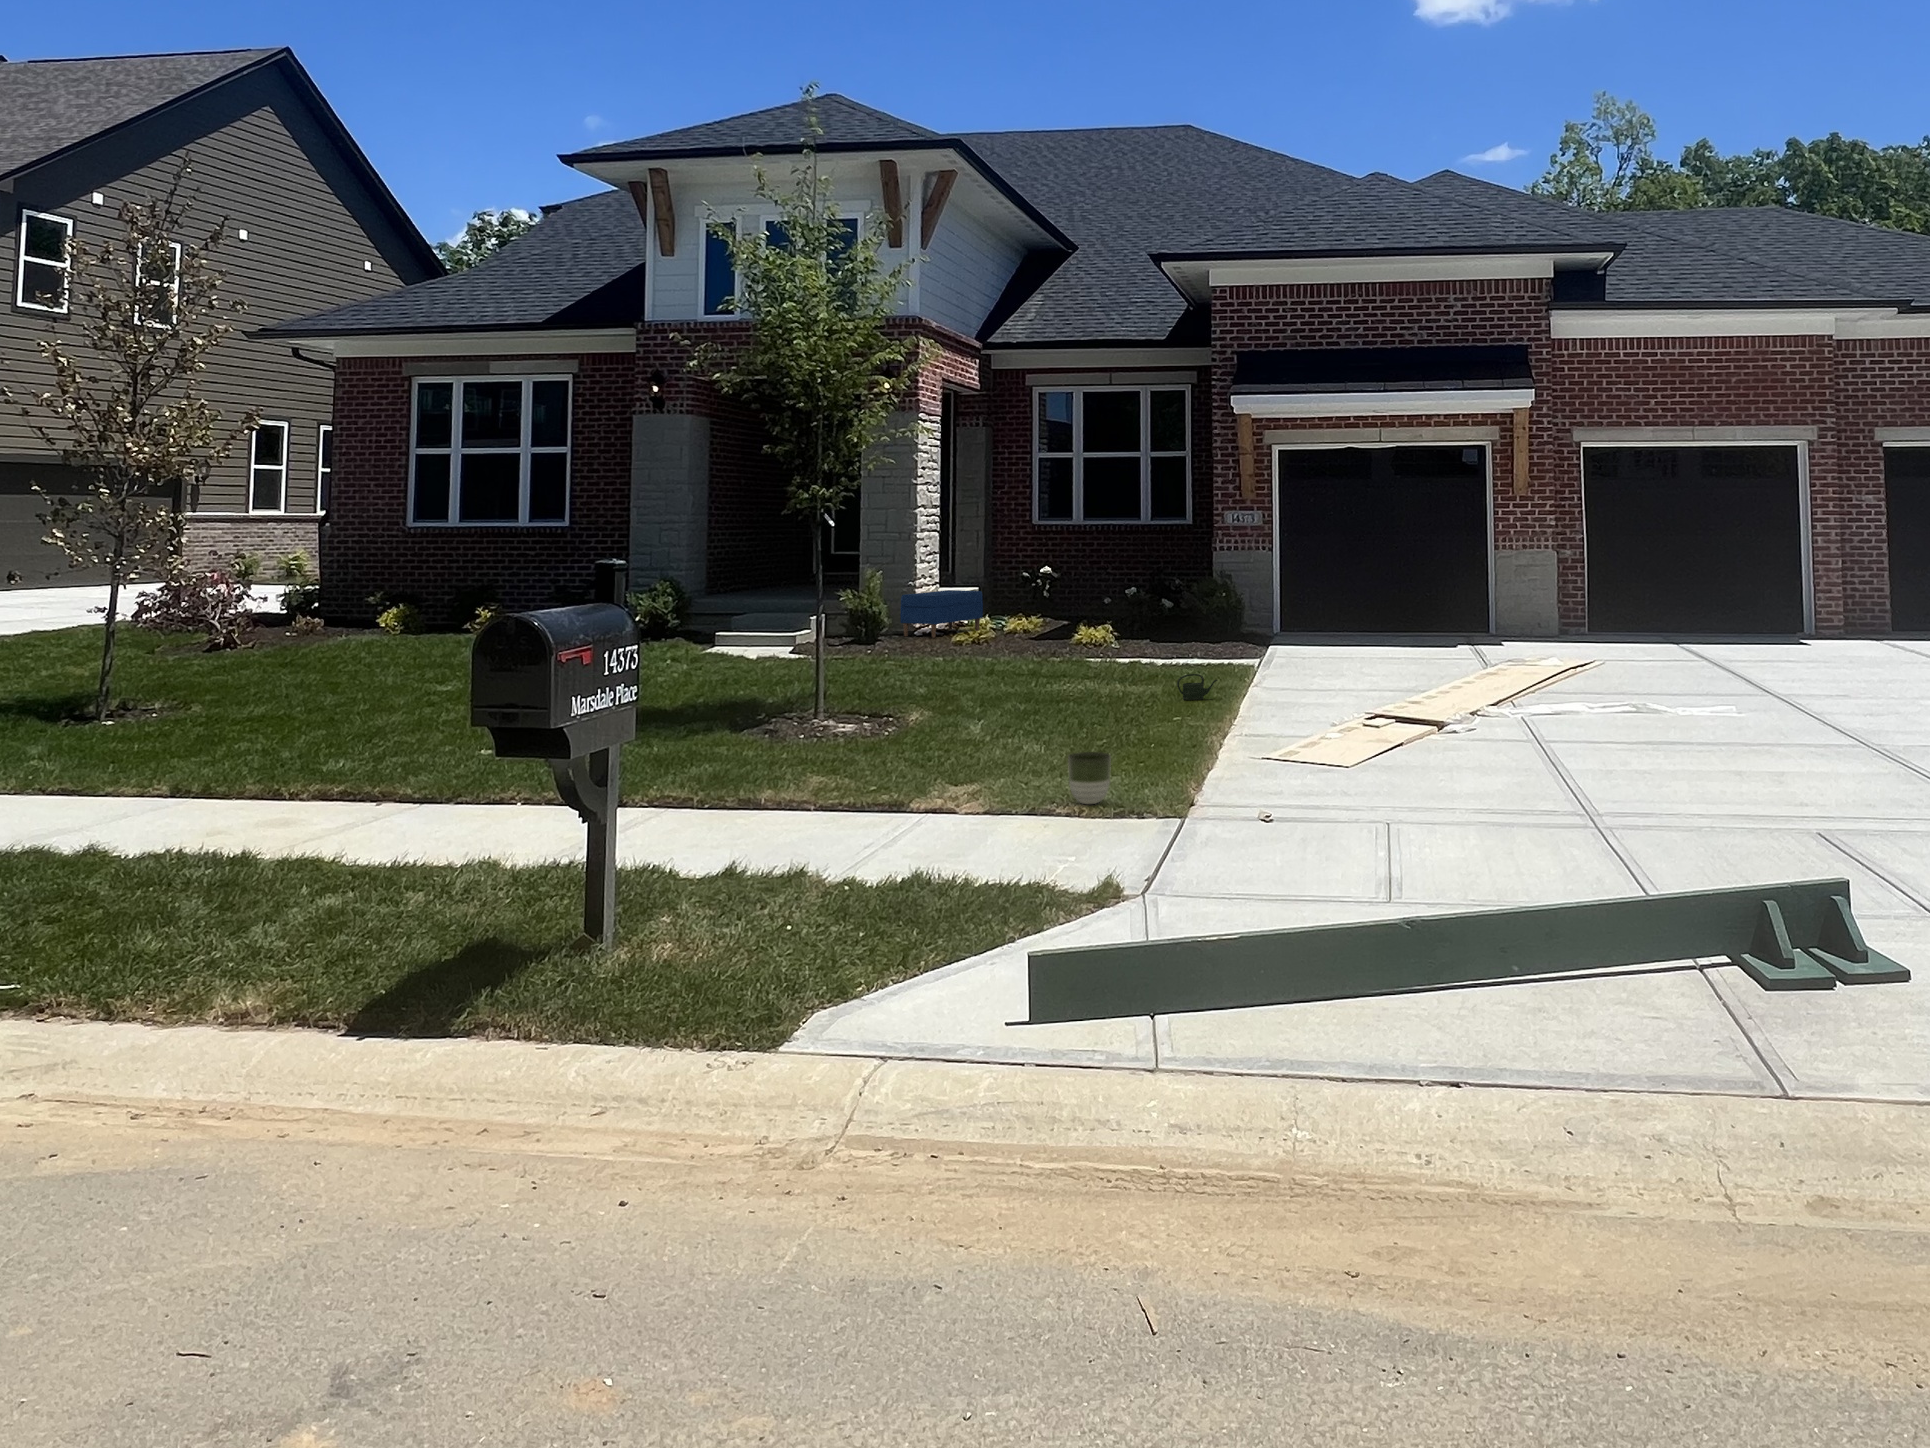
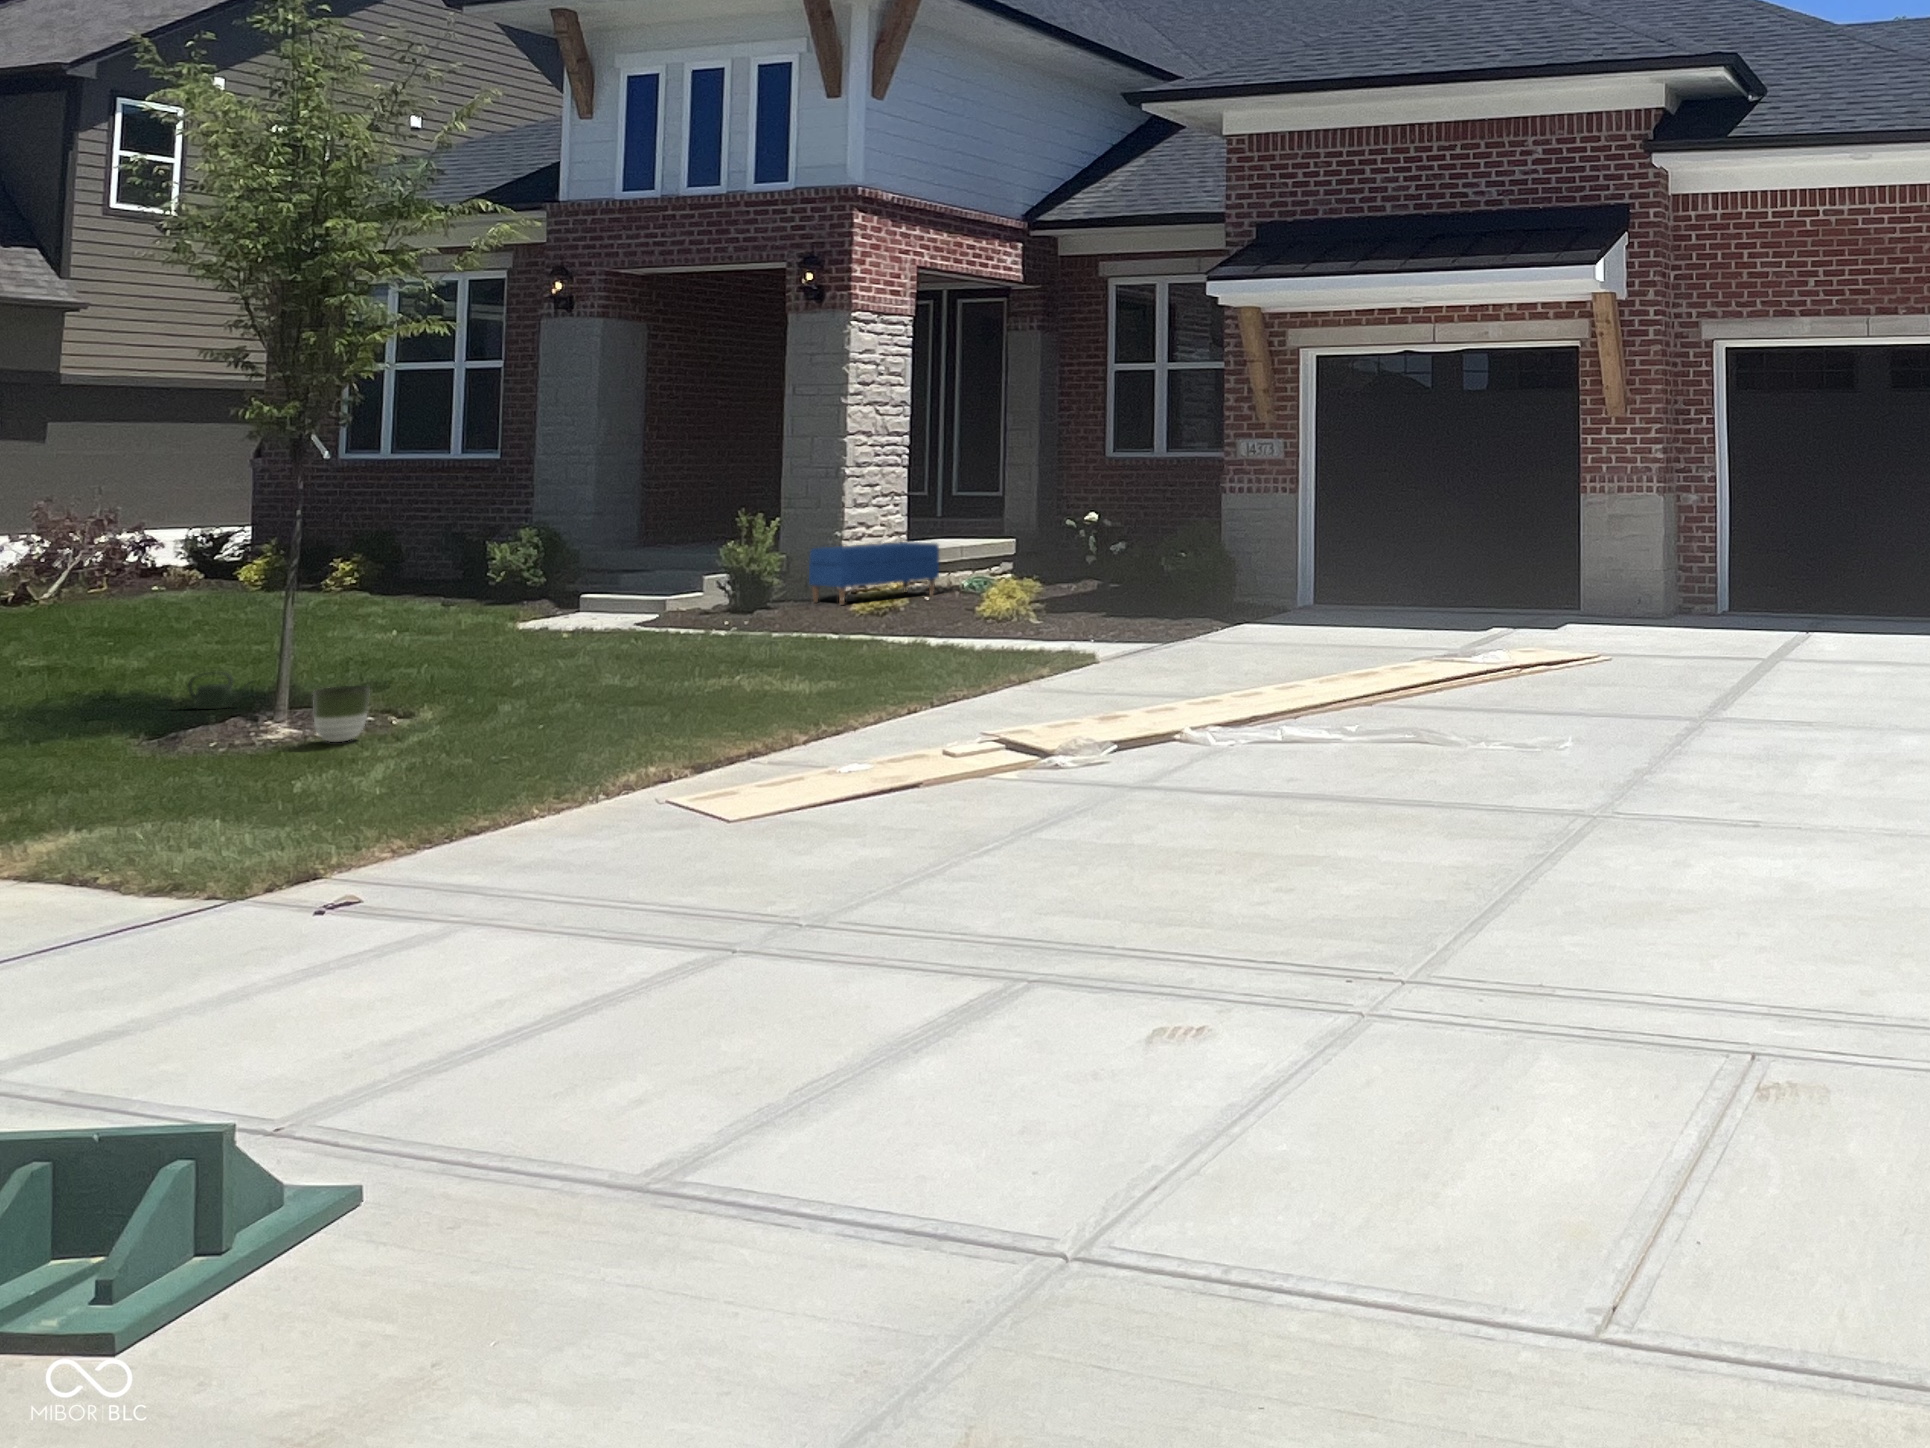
watering can: present [1177,674,1217,700] -> present [188,672,253,709]
planter: present [1068,752,1111,804] -> present [313,686,370,742]

